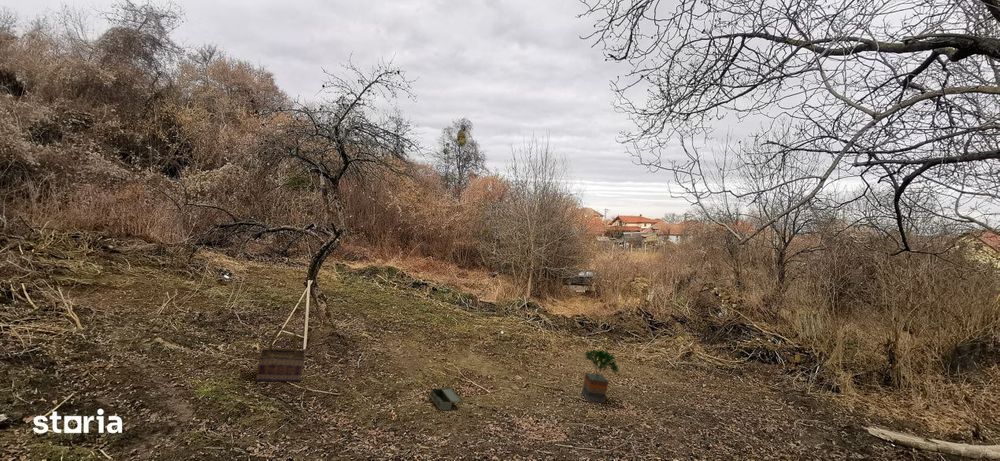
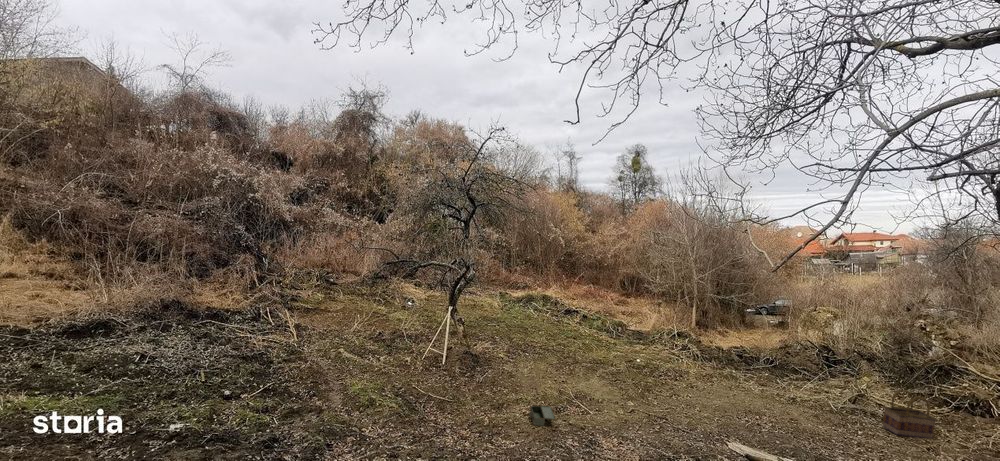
basket: present [256,328,306,381] -> present [883,390,936,438]
potted tree: present [582,350,618,403] -> none [694,380,734,440]

